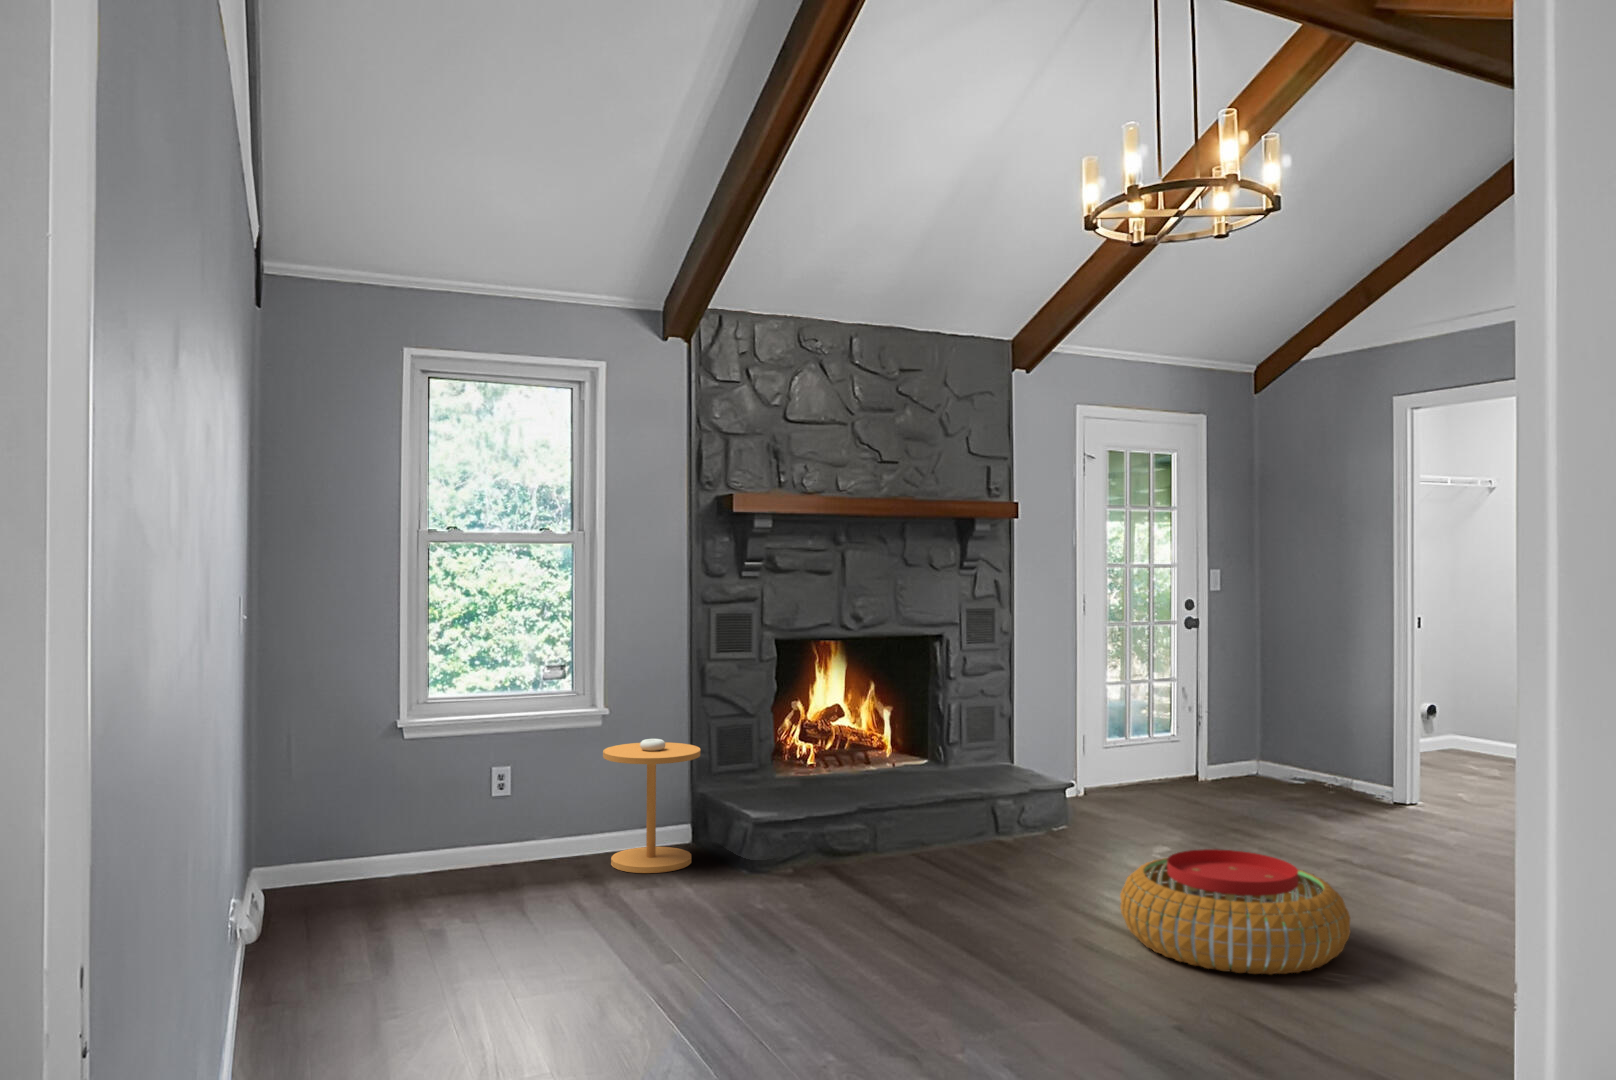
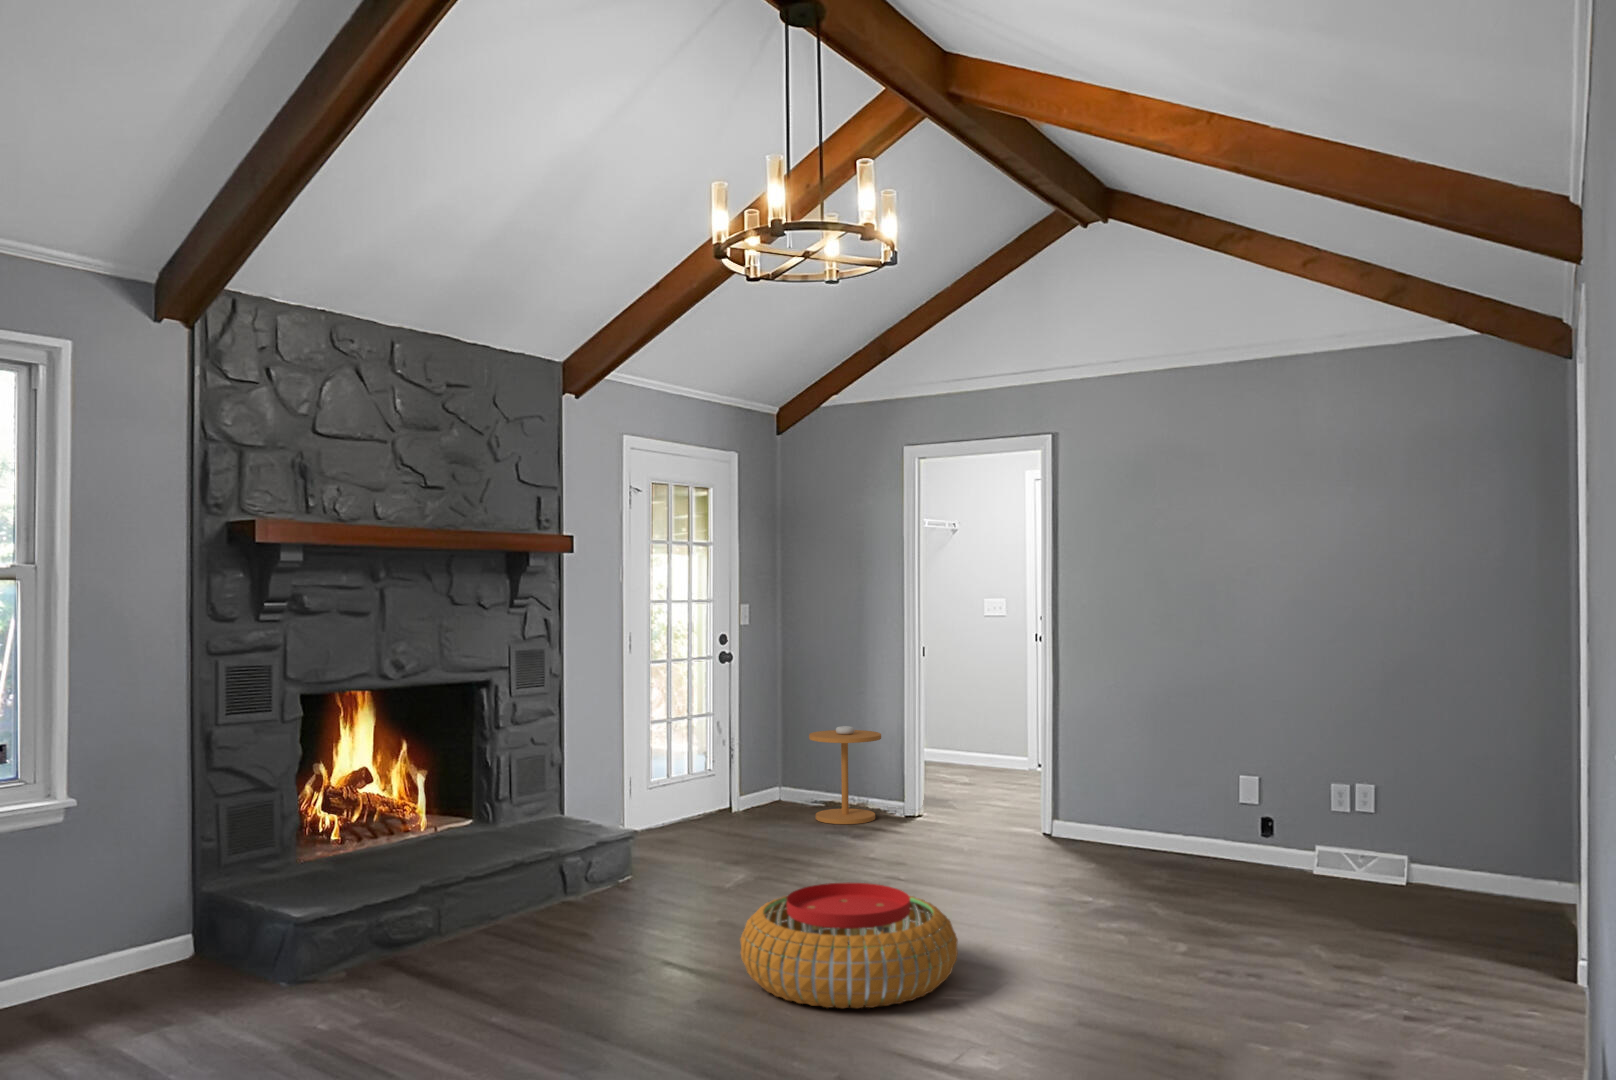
side table: present [603,739,700,873] -> present [809,726,881,824]

